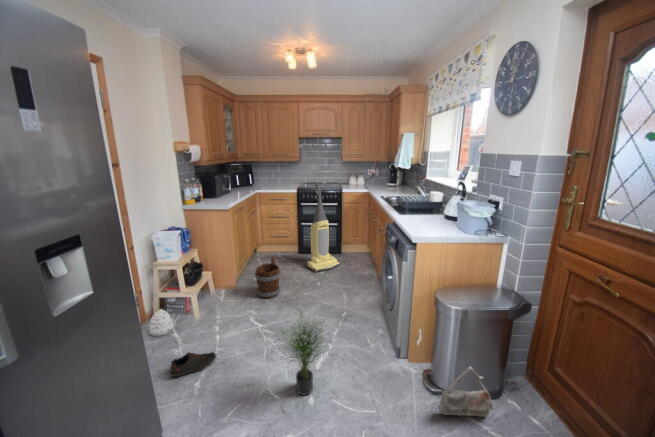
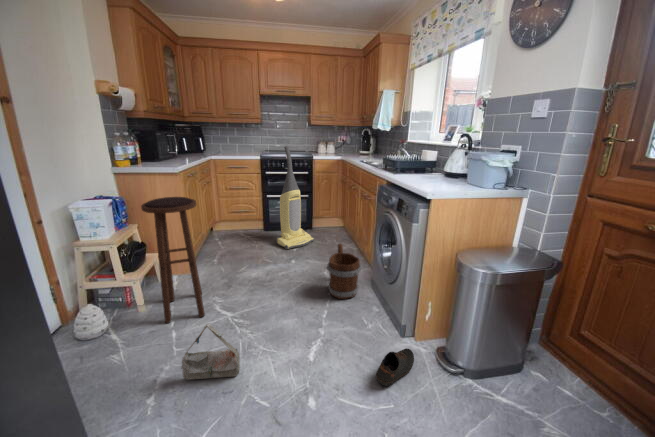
stool: none [200,231,242,328] -> present [141,197,205,323]
bucket: present [255,257,281,298] -> present [326,244,361,299]
potted plant: present [282,313,323,395] -> none [255,287,335,397]
shoe: present [170,352,216,377] -> present [376,348,414,386]
bag: present [439,367,493,417] -> present [181,324,240,380]

